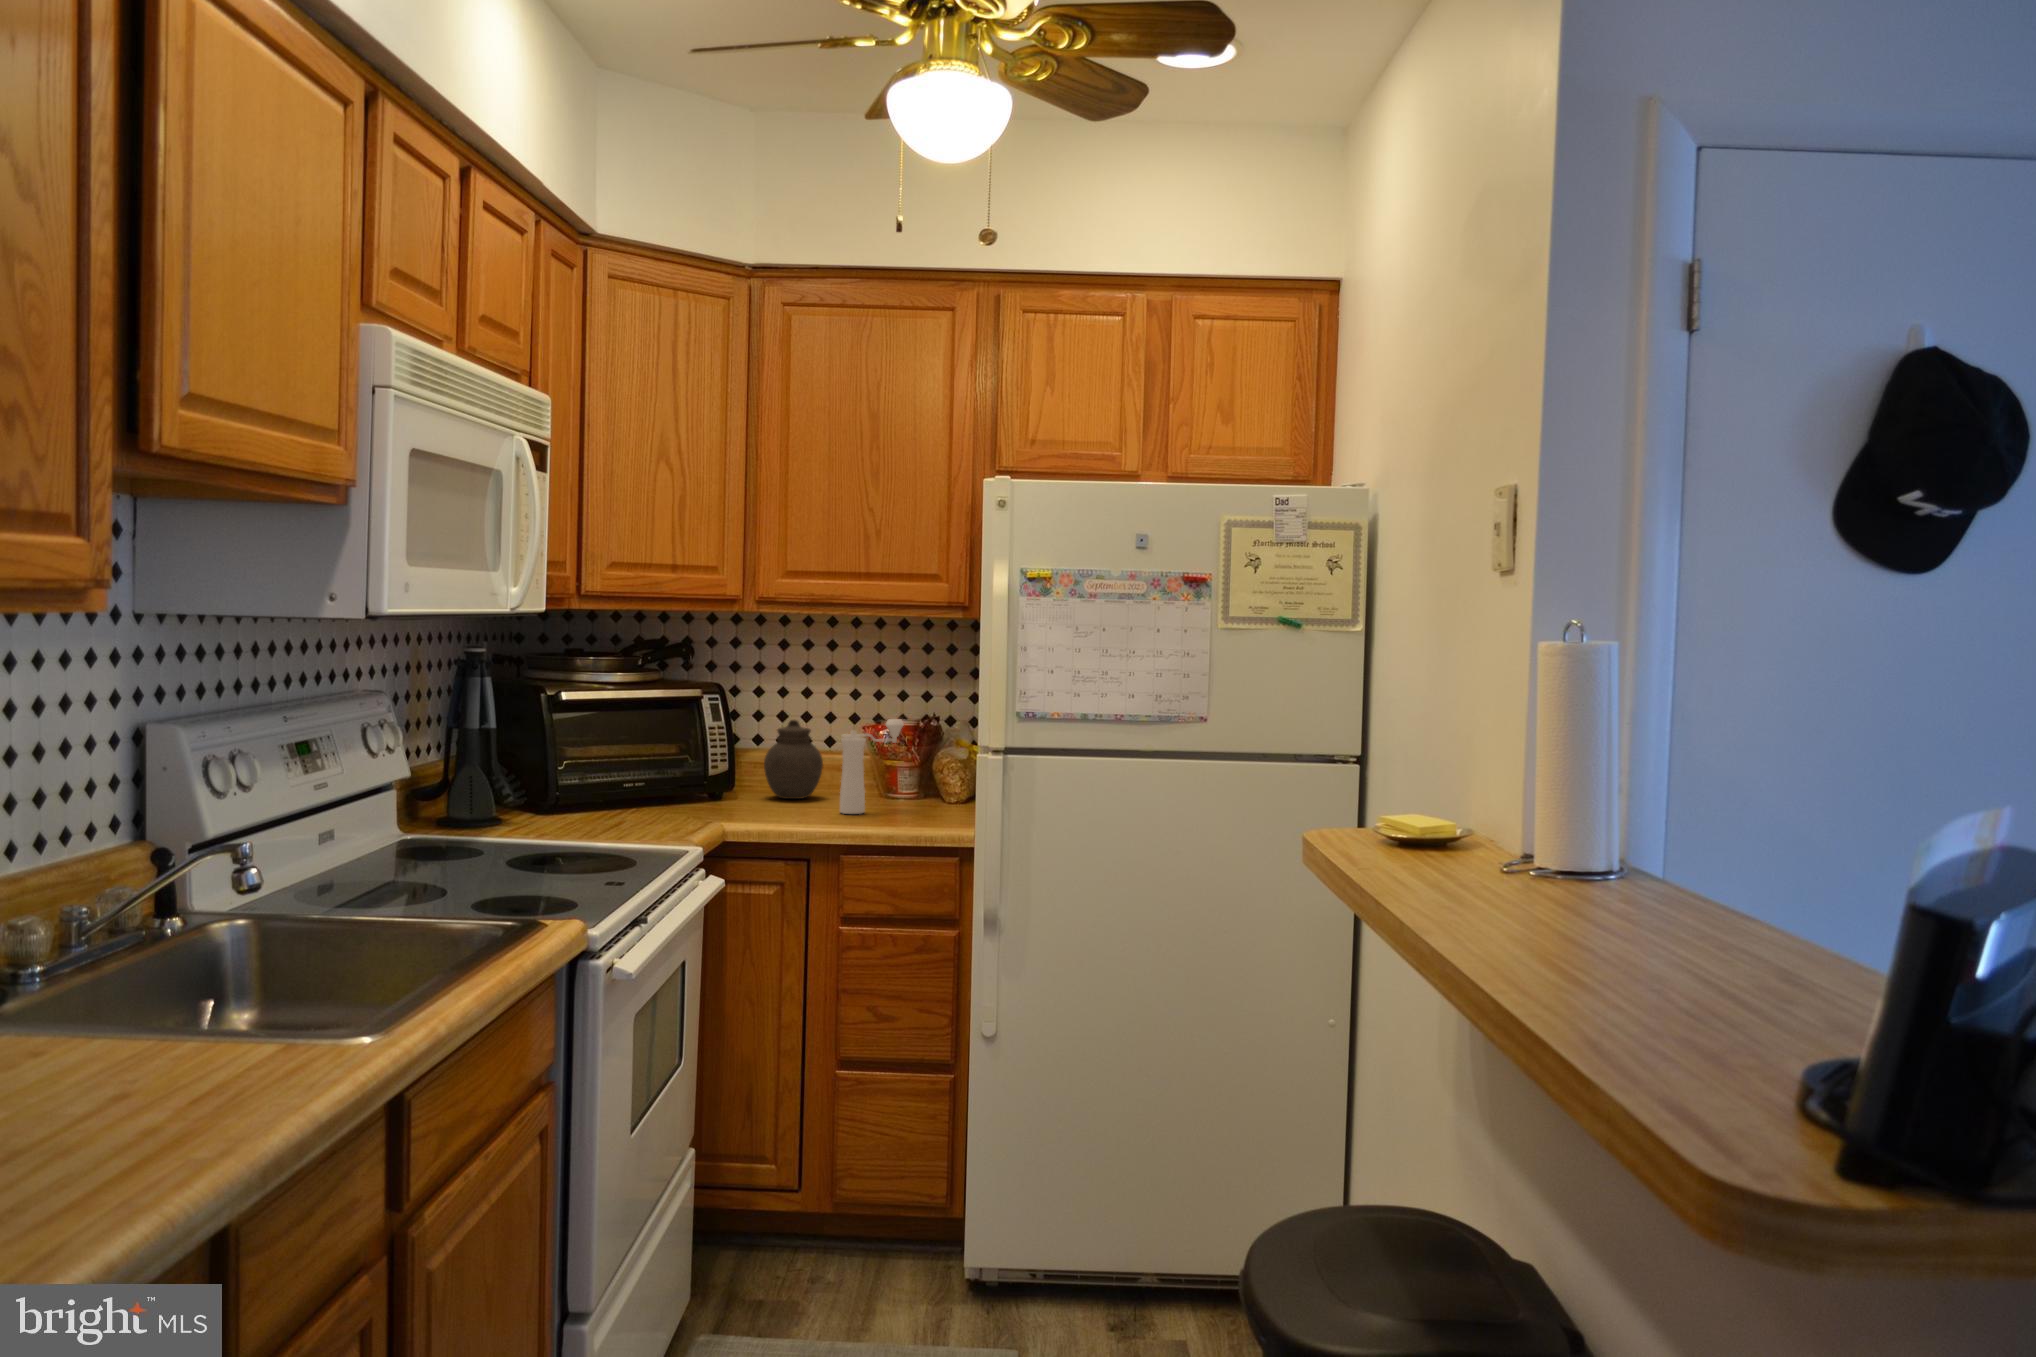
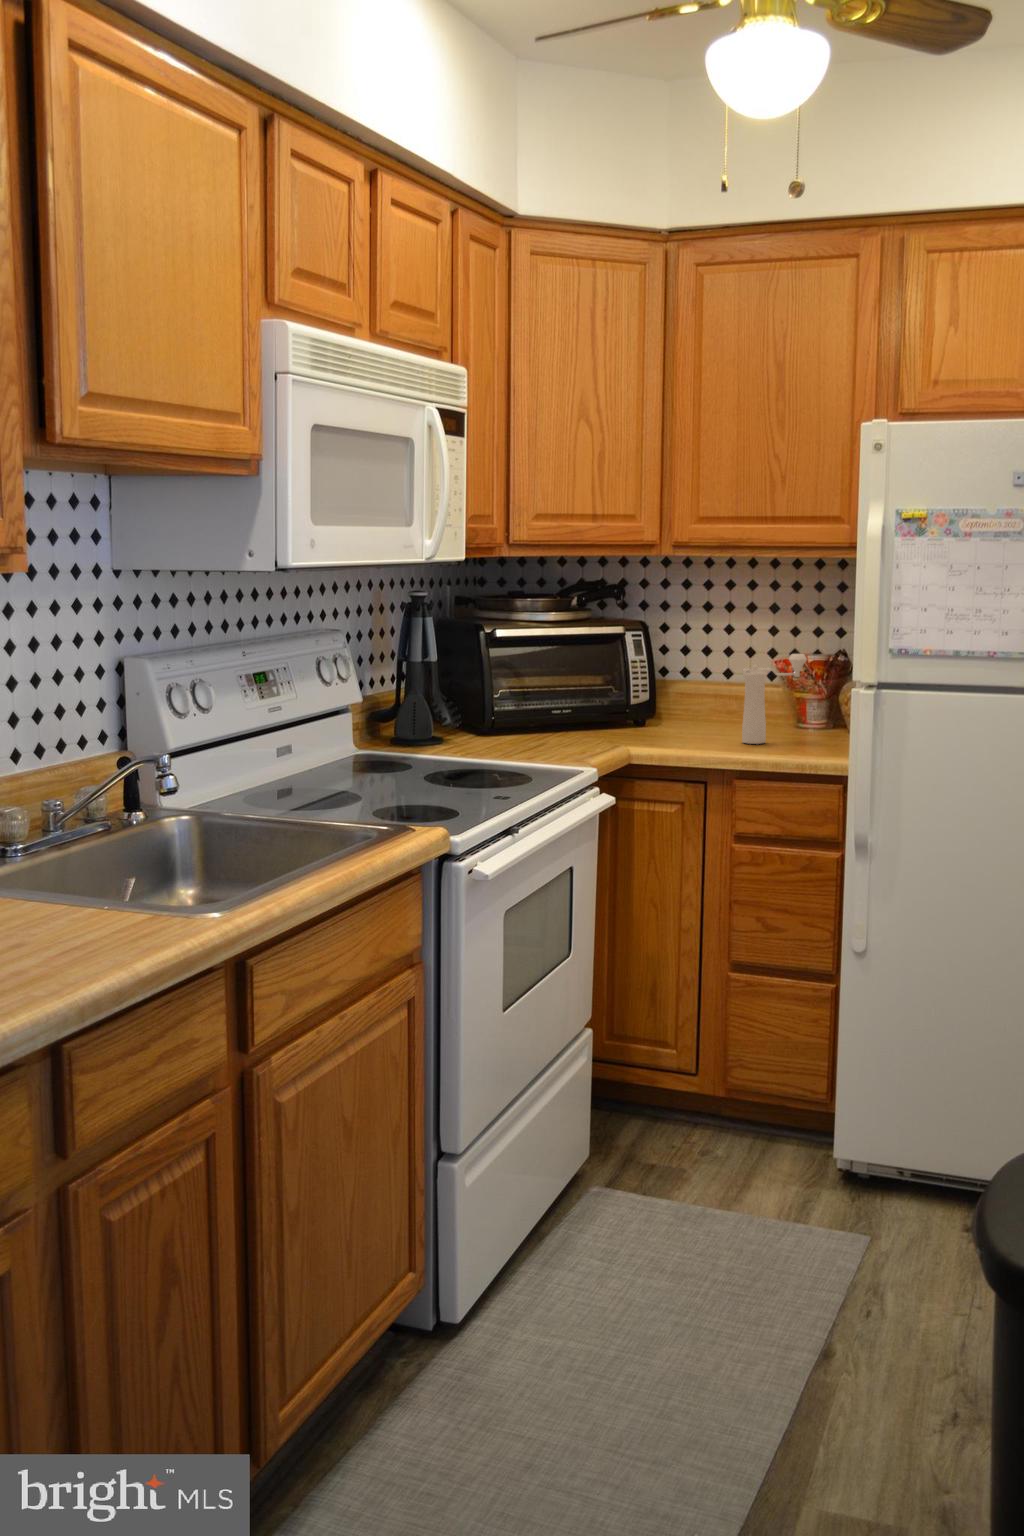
jar: present [764,720,823,799] -> none [683,654,738,728]

